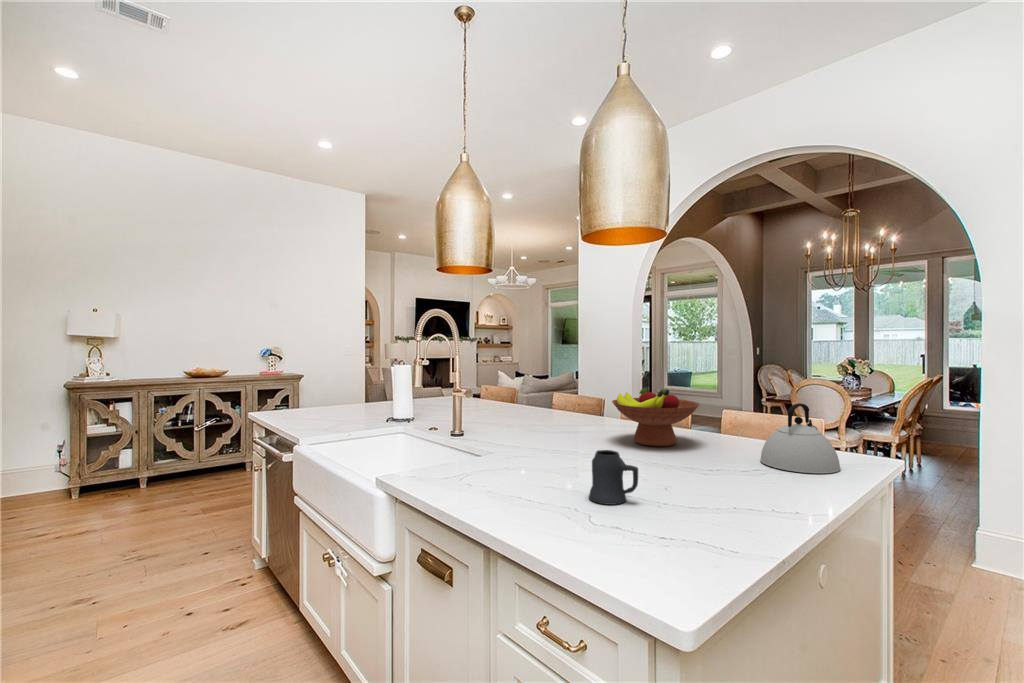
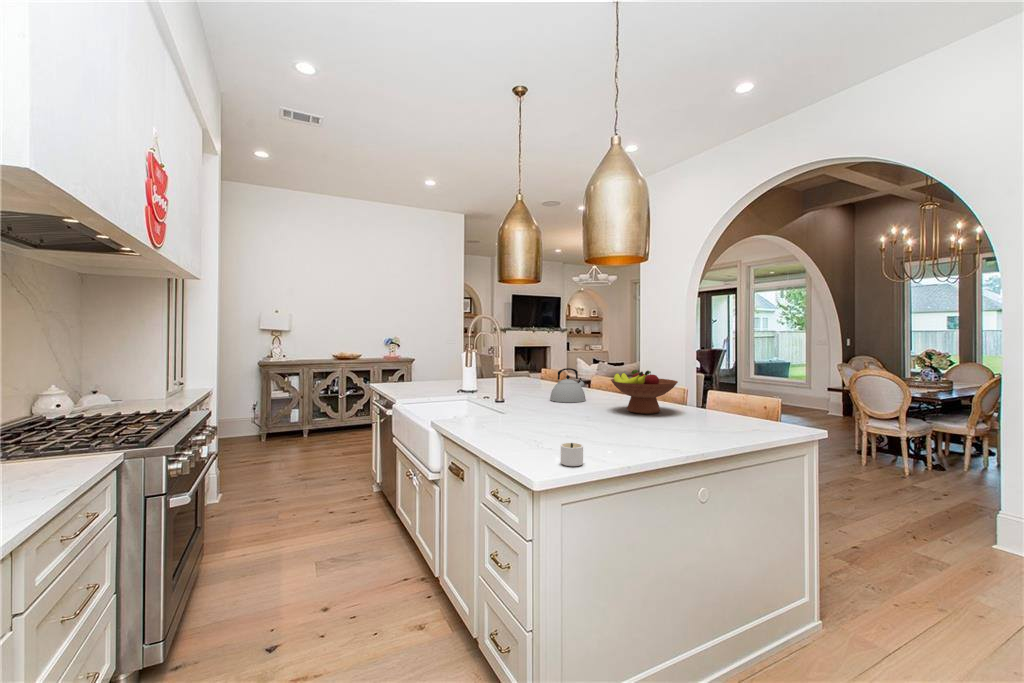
kettle: present [760,403,840,474] -> present [550,368,586,402]
mug: present [589,450,638,505] -> none [554,406,584,440]
candle: none [658,523,698,569] -> present [561,443,583,466]

